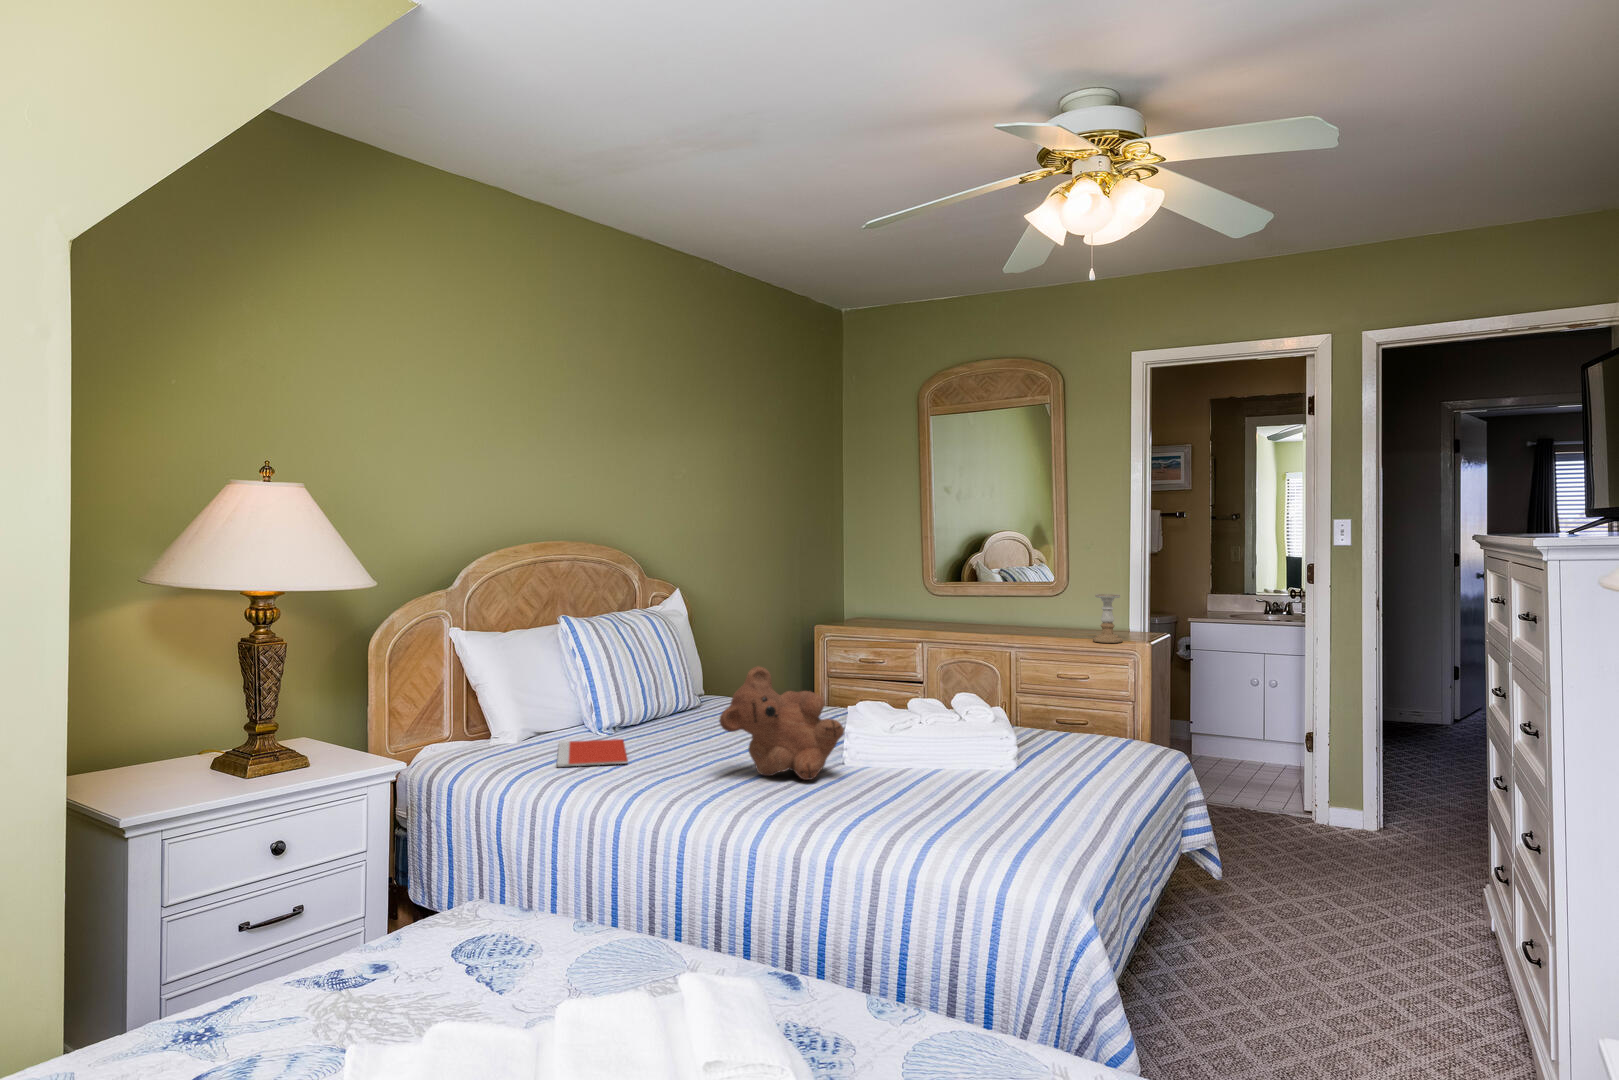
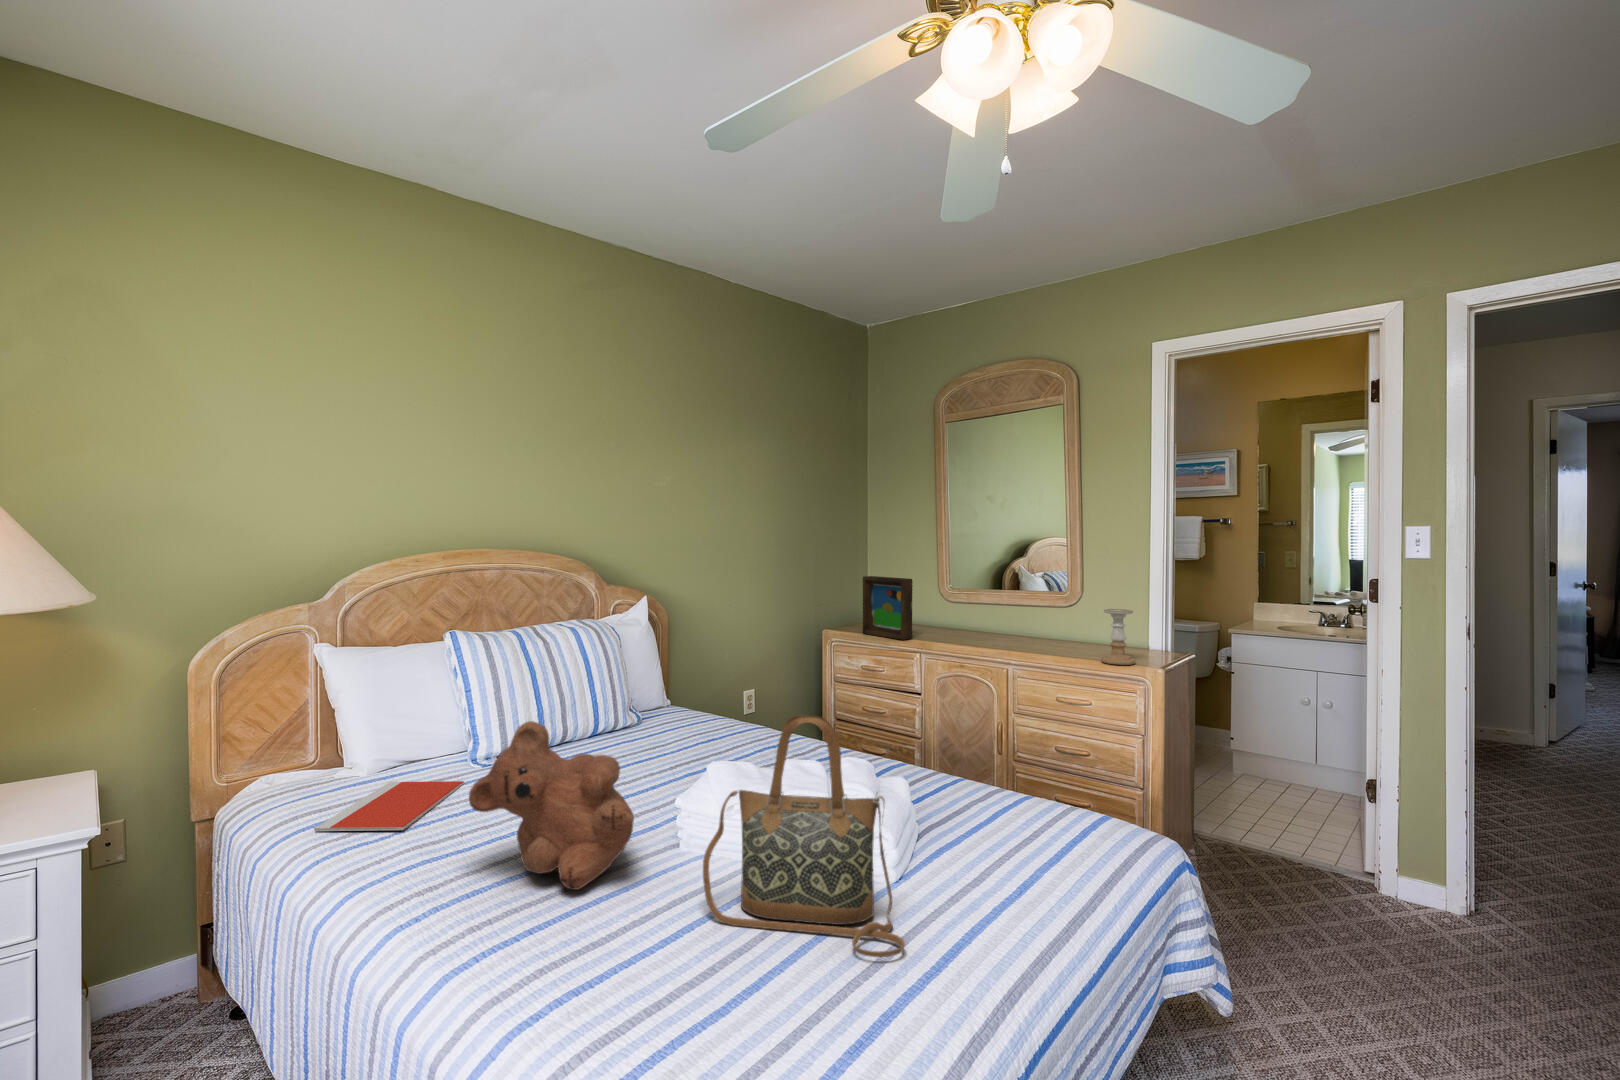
picture frame: none [855,570,909,631] -> present [863,576,913,640]
handbag: none [905,650,1050,792] -> present [703,715,905,957]

